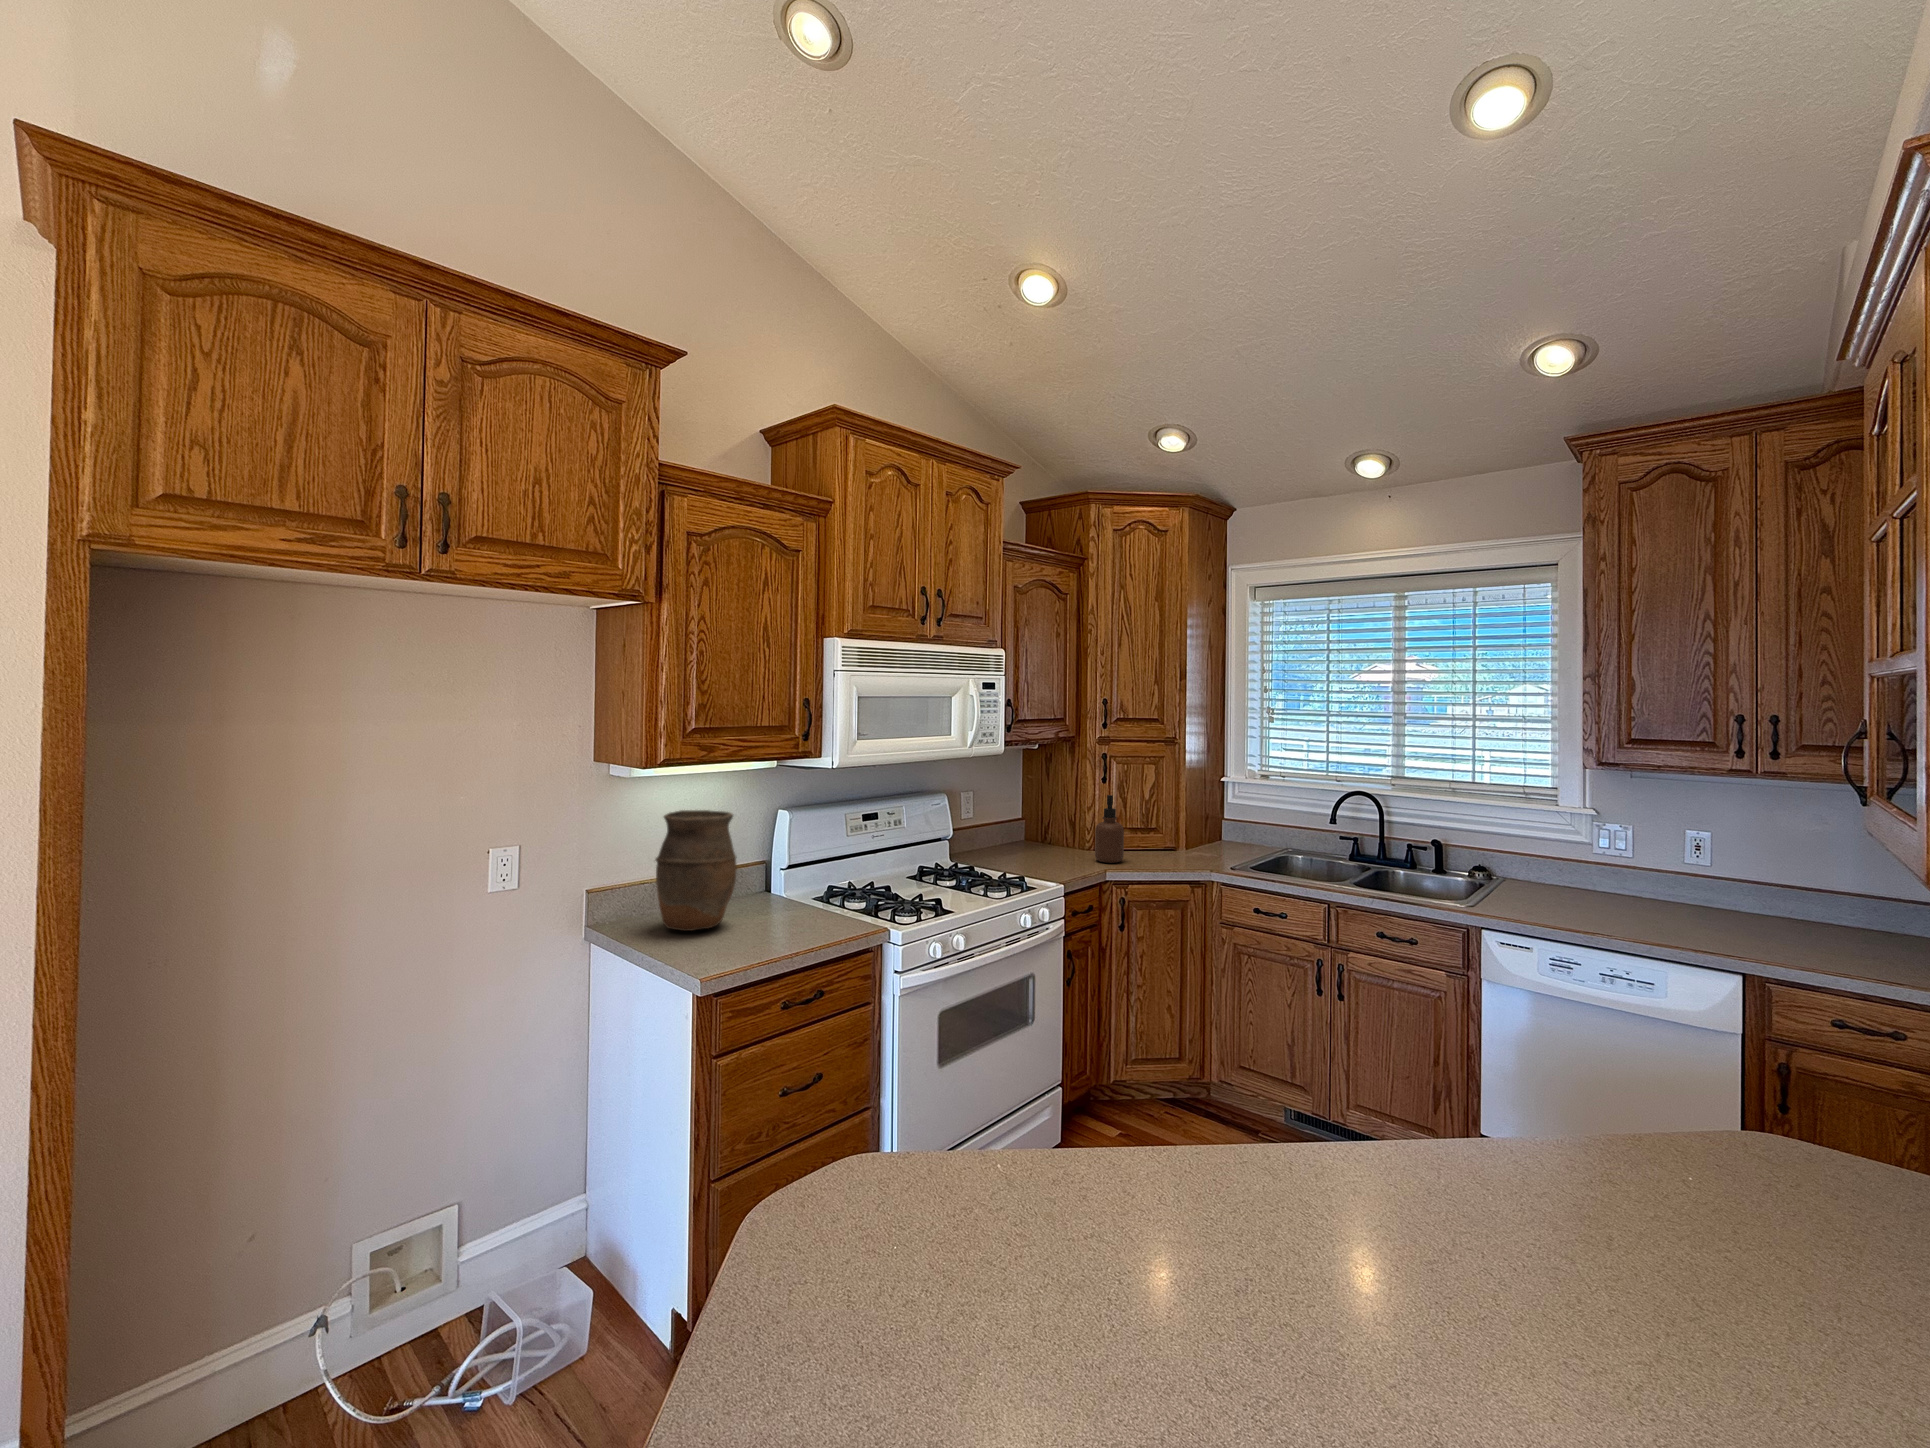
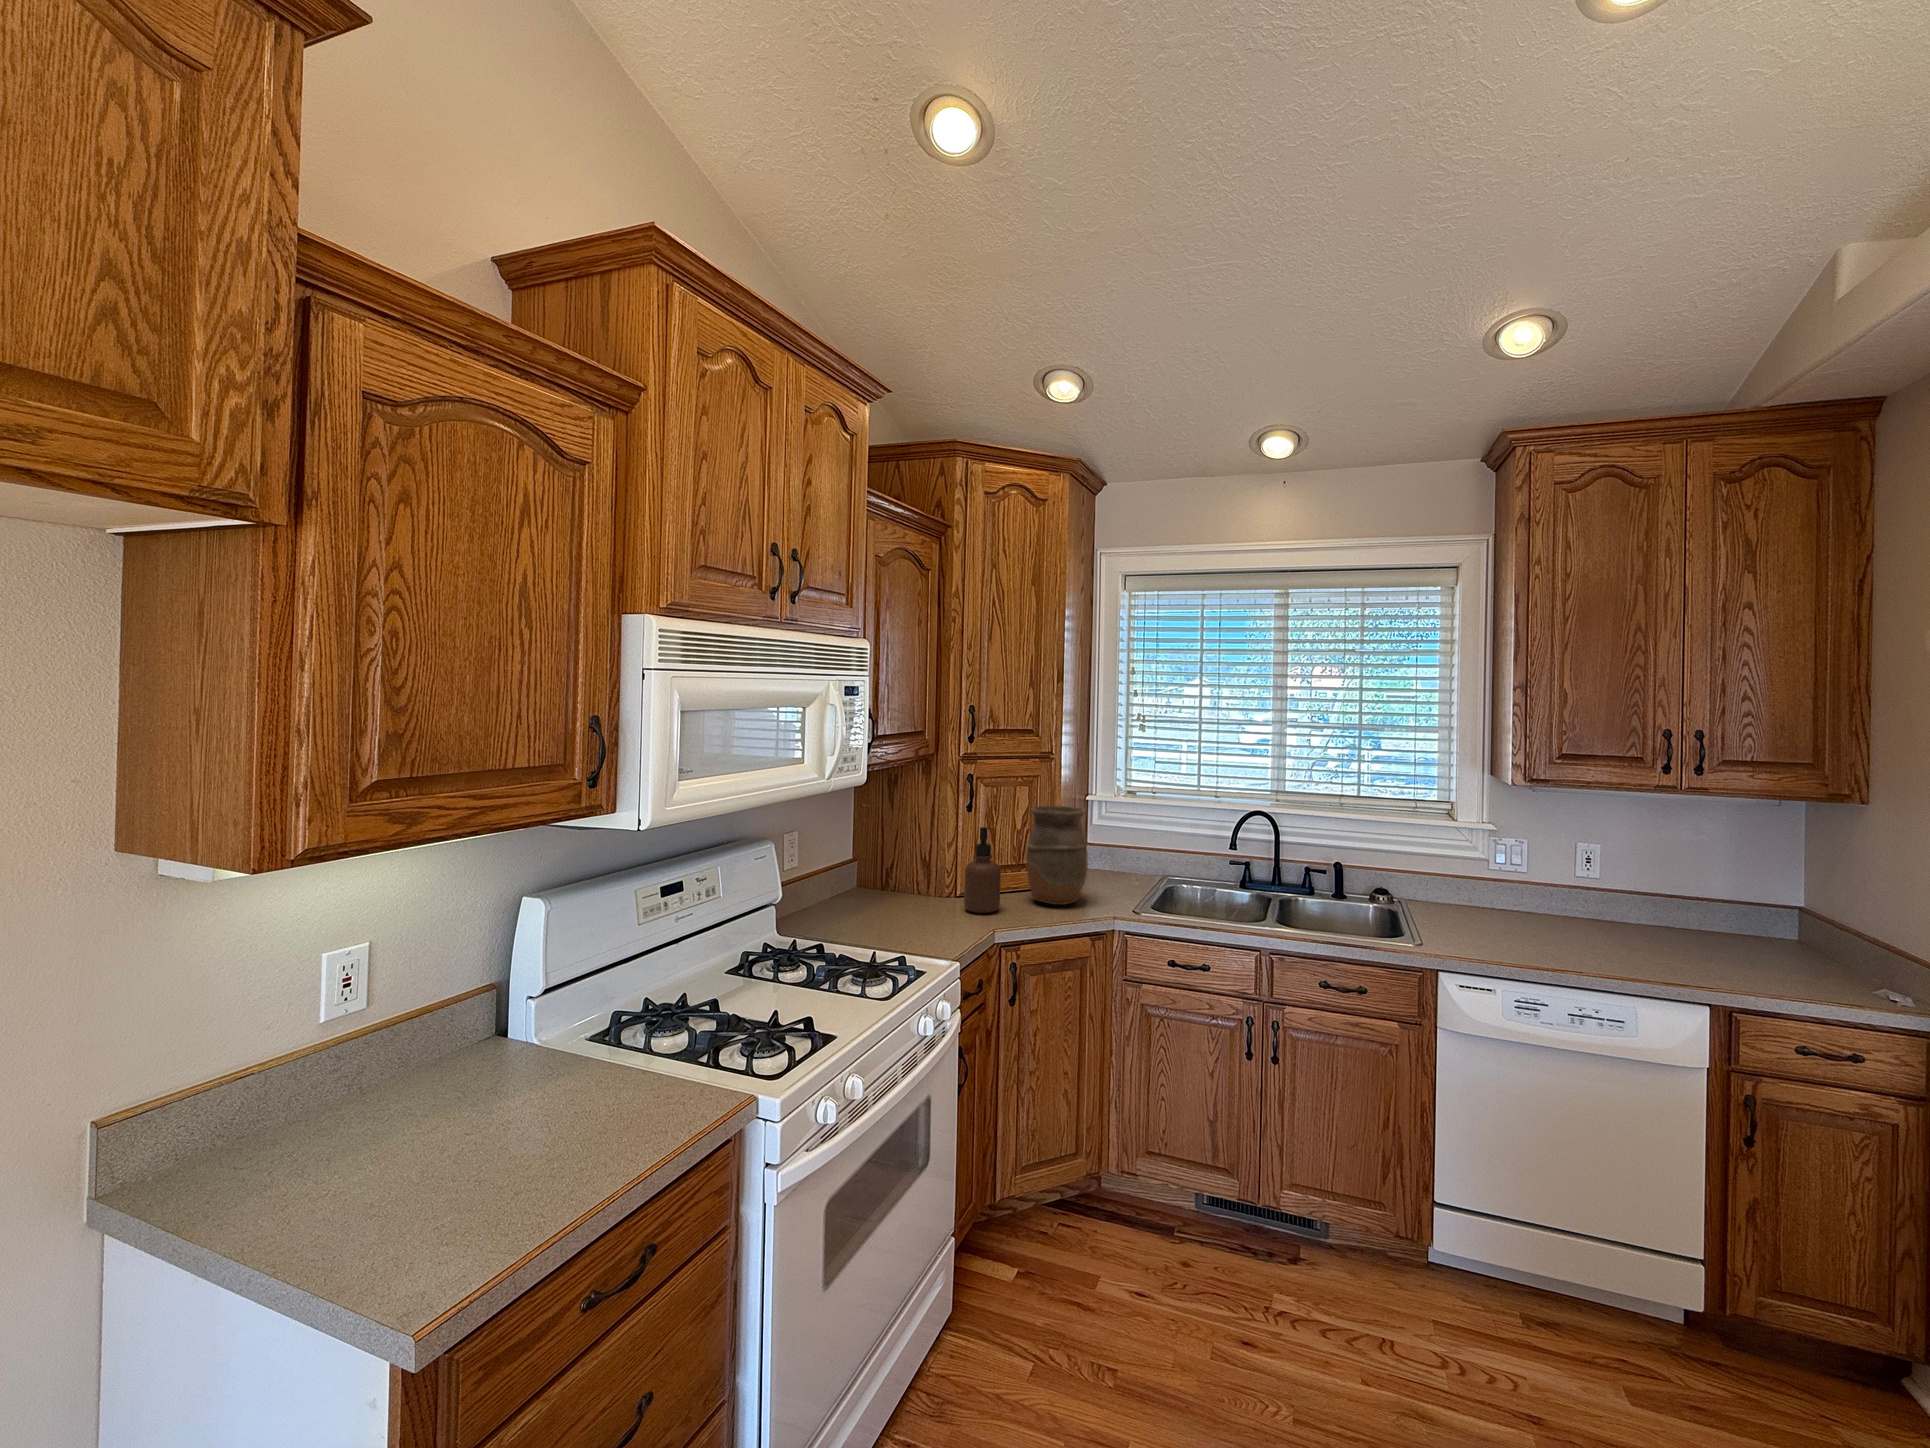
vase: present [655,810,737,931] -> present [1026,806,1088,905]

